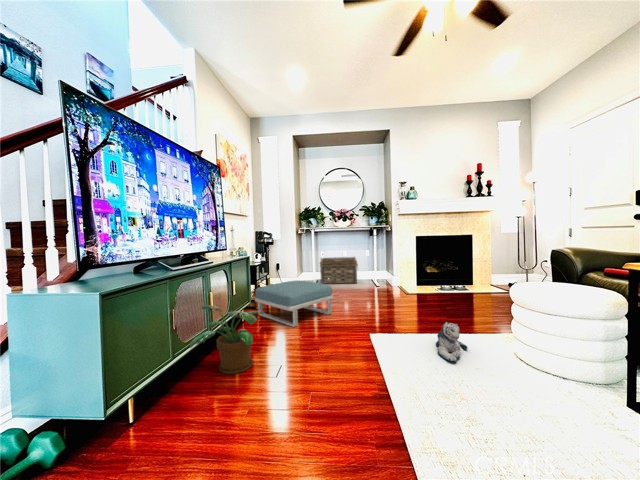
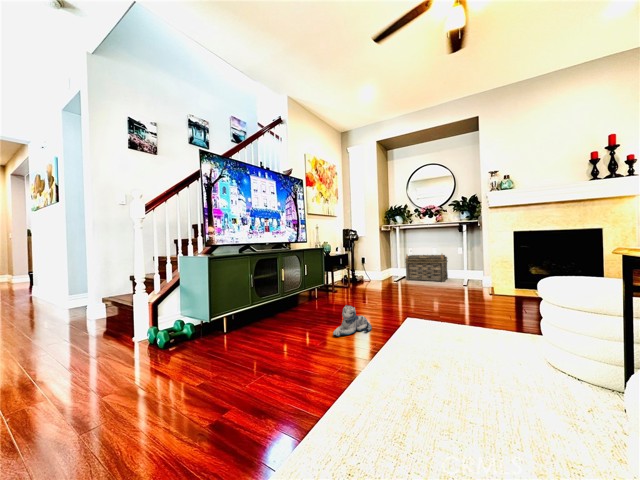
footstool: present [255,281,333,327] -> none [329,271,393,305]
potted plant: present [190,305,259,374] -> none [264,277,310,323]
plush toy: present [436,322,467,361] -> present [333,305,372,336]

